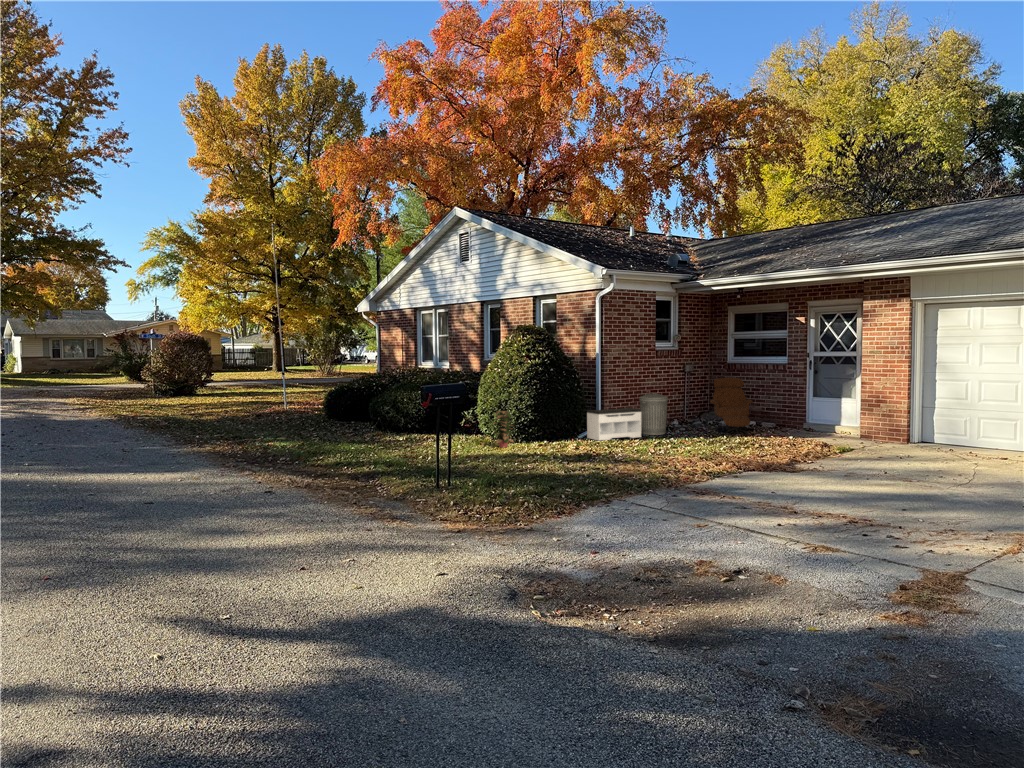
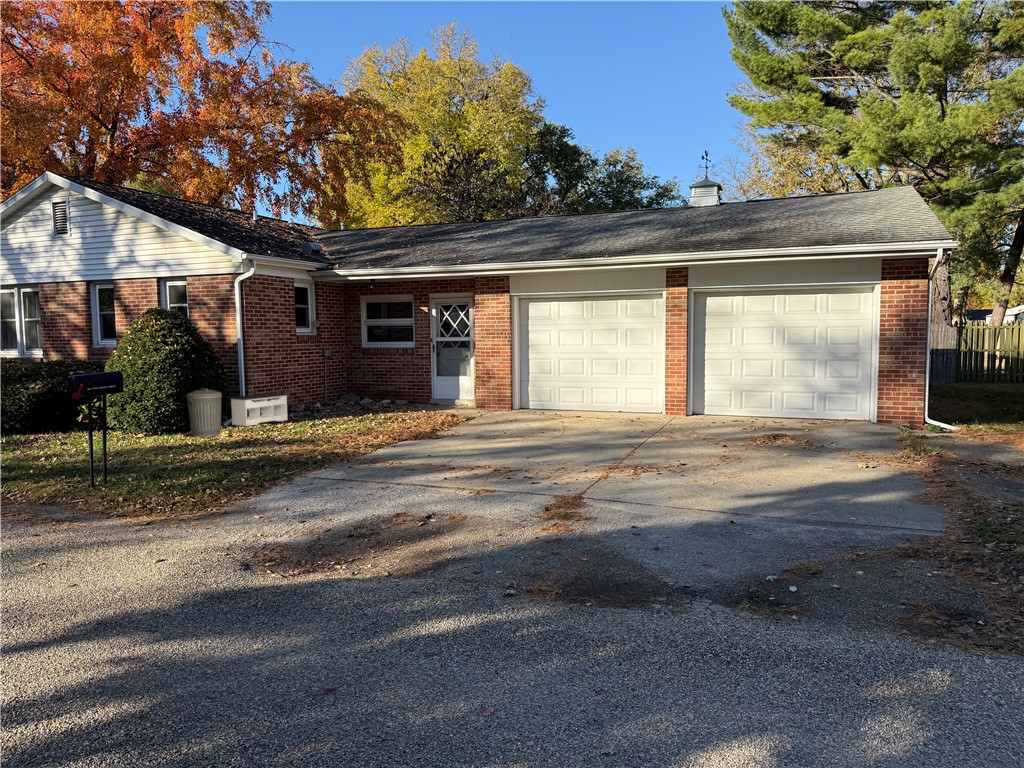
lounge chair: present [710,378,753,434] -> none [347,361,386,411]
trash can: present [640,393,668,435] -> present [187,389,222,437]
decorative plant: present [493,411,513,447] -> none [126,401,157,441]

